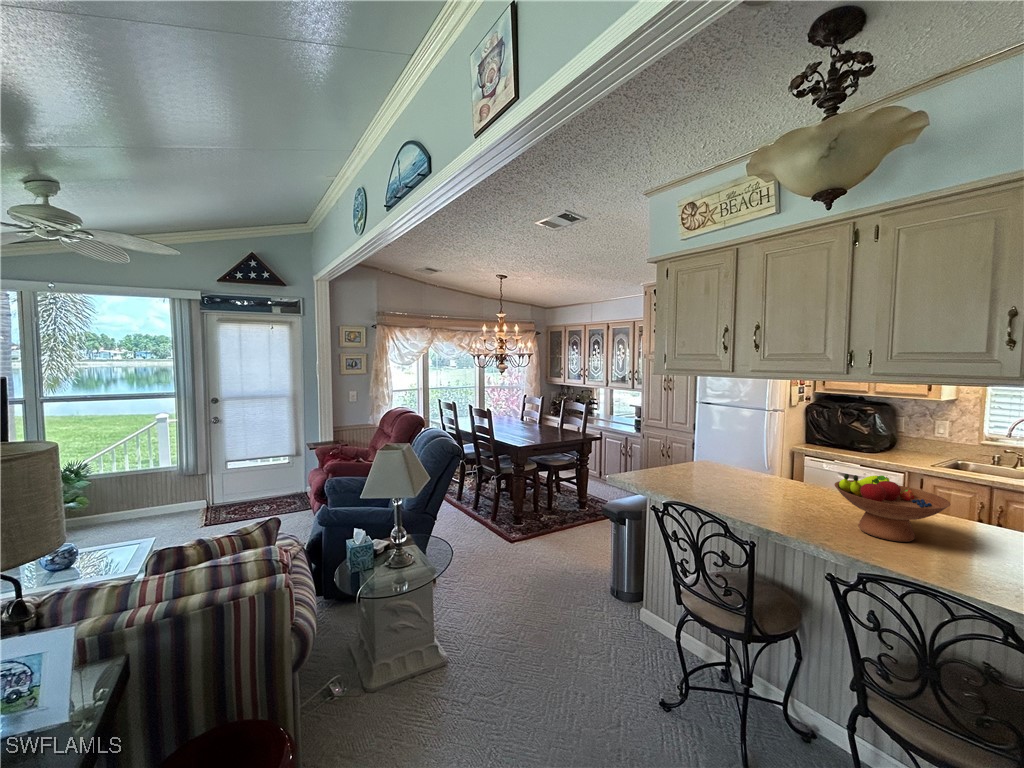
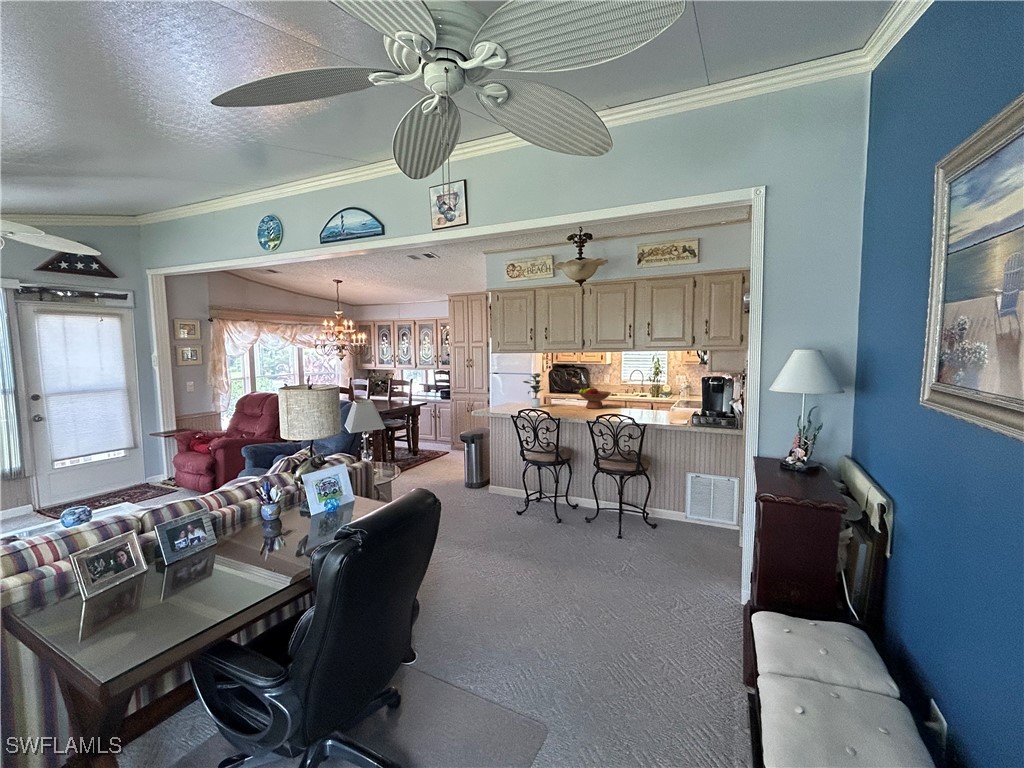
potted plant: none [691,425,770,498] -> present [523,373,543,408]

